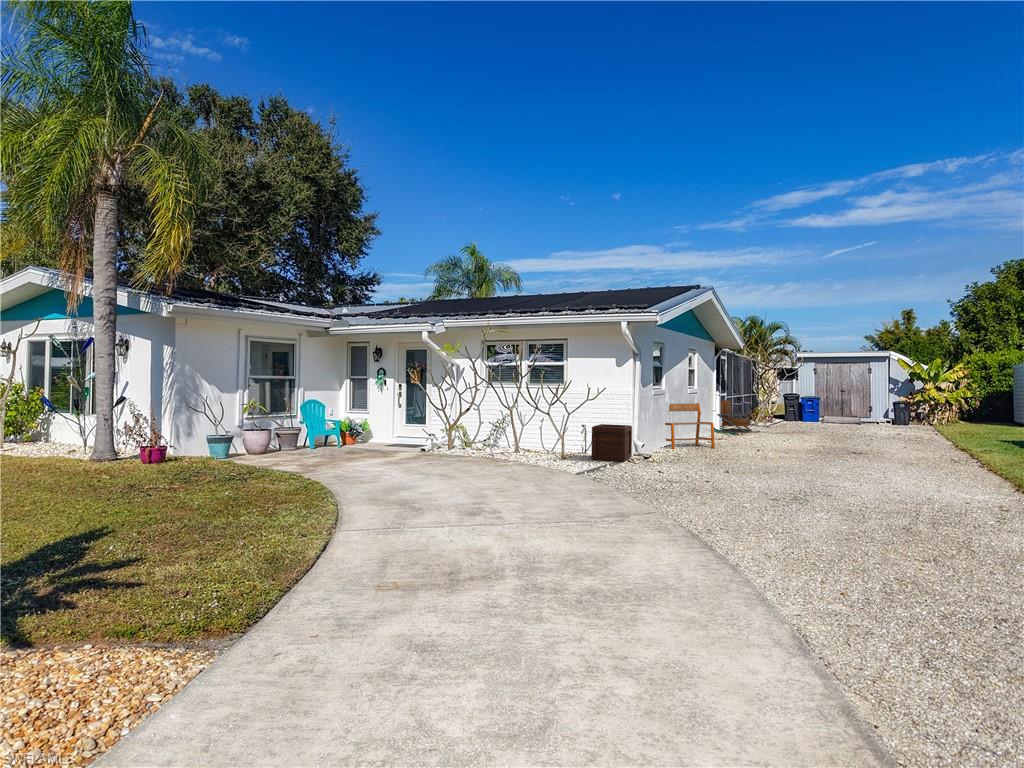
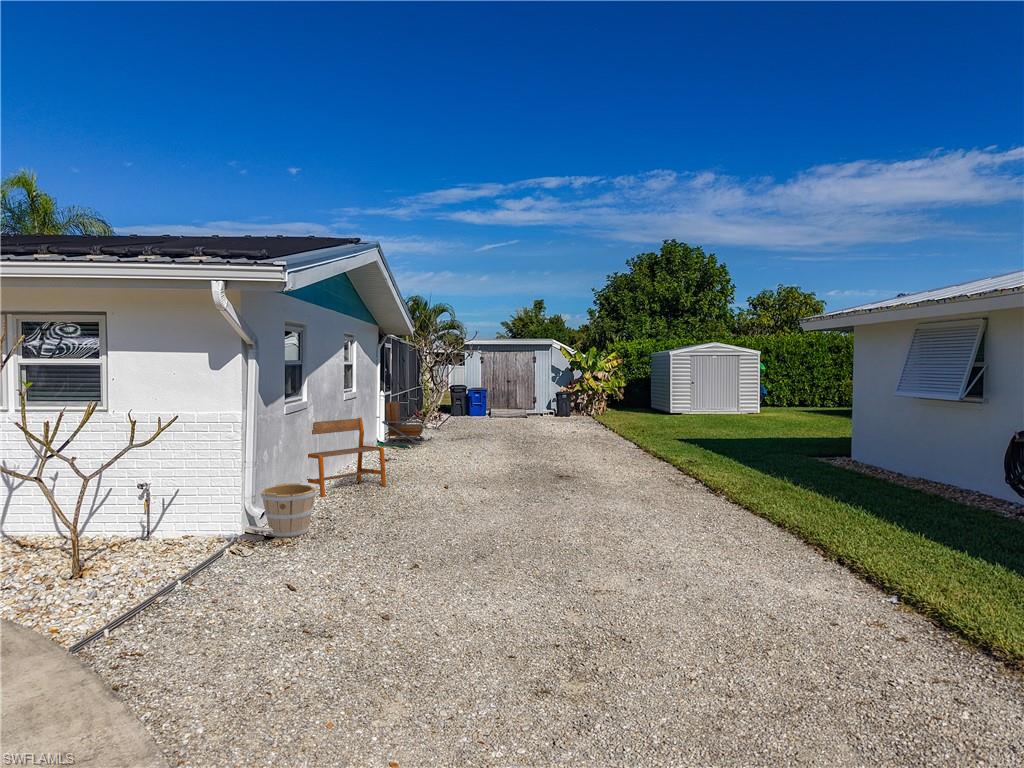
wooden crate: present [591,424,632,462] -> none [152,478,244,559]
wooden bucket: none [640,432,671,460] -> present [261,483,317,537]

